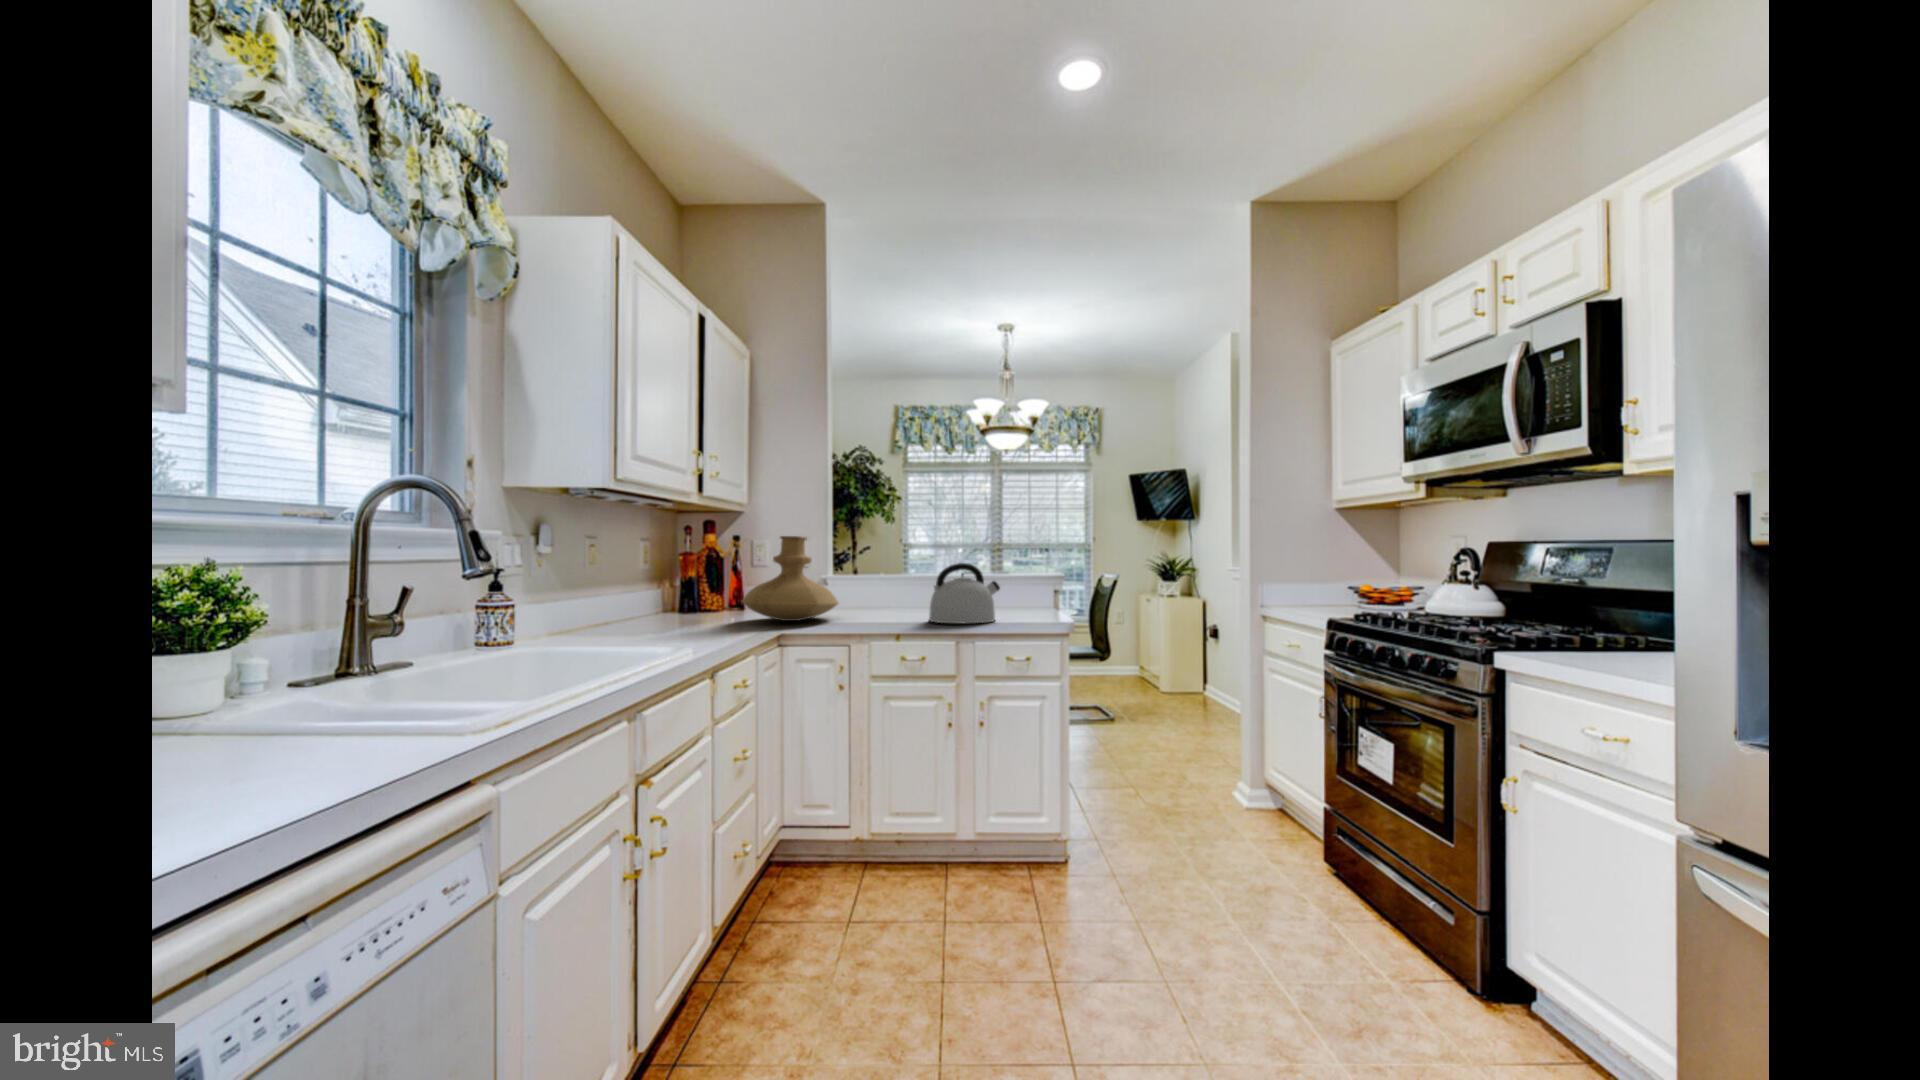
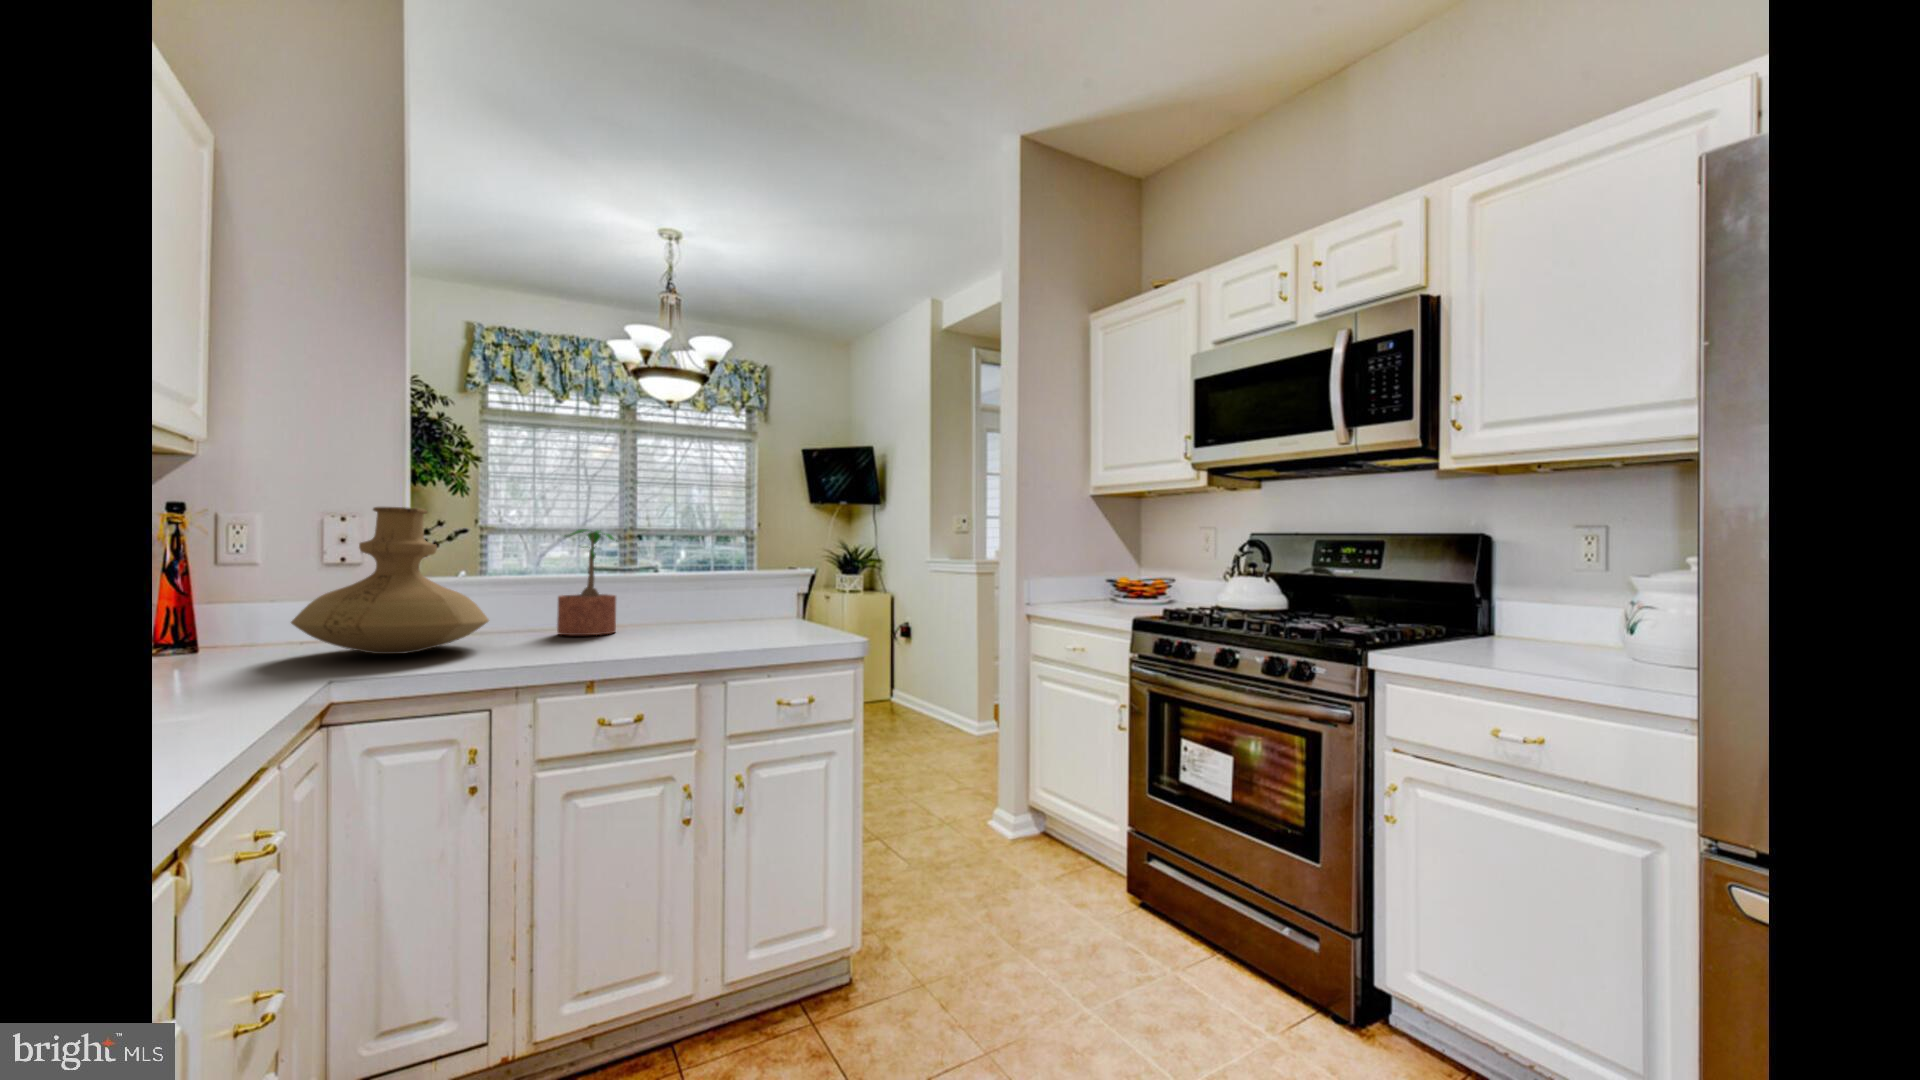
potted plant: none [882,547,920,615] -> present [557,529,616,635]
kettle: present [928,563,1000,623] -> none [654,555,761,645]

